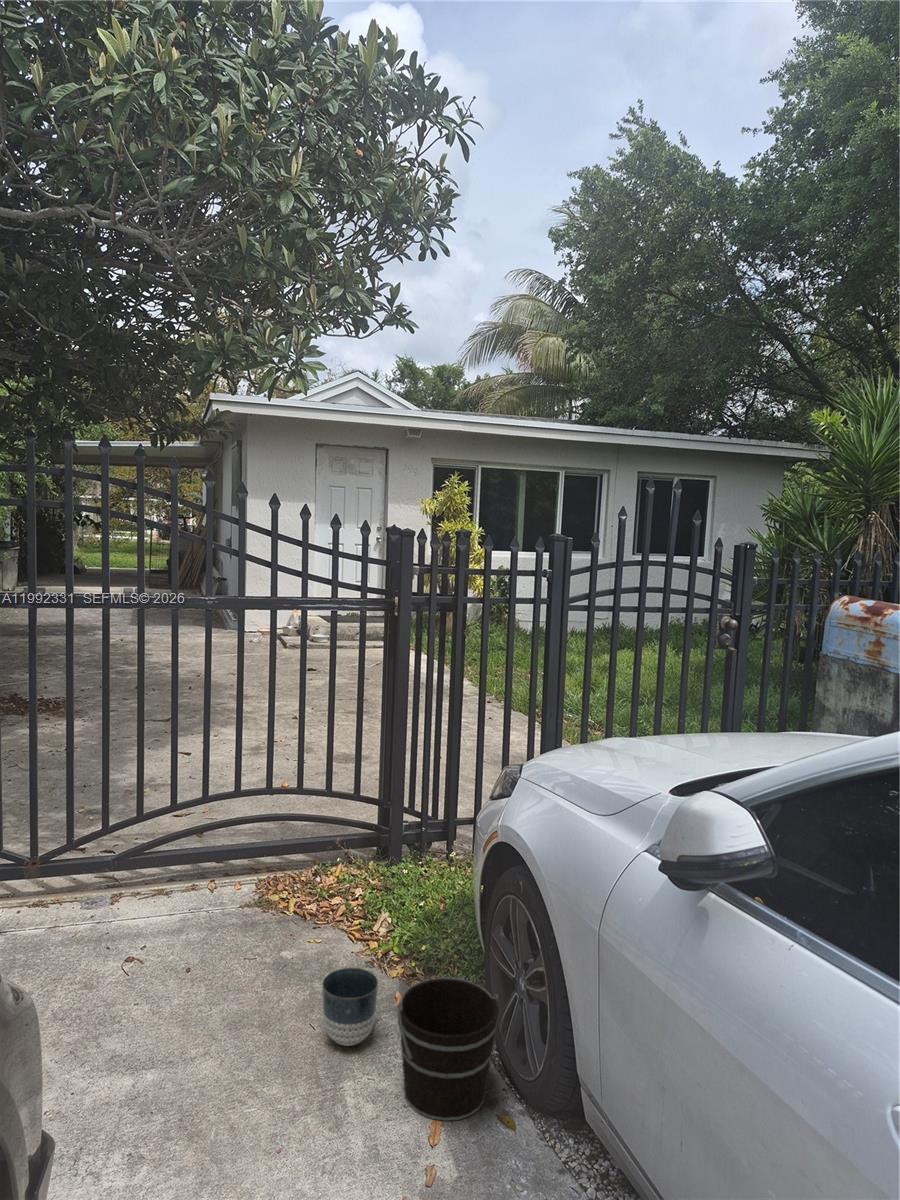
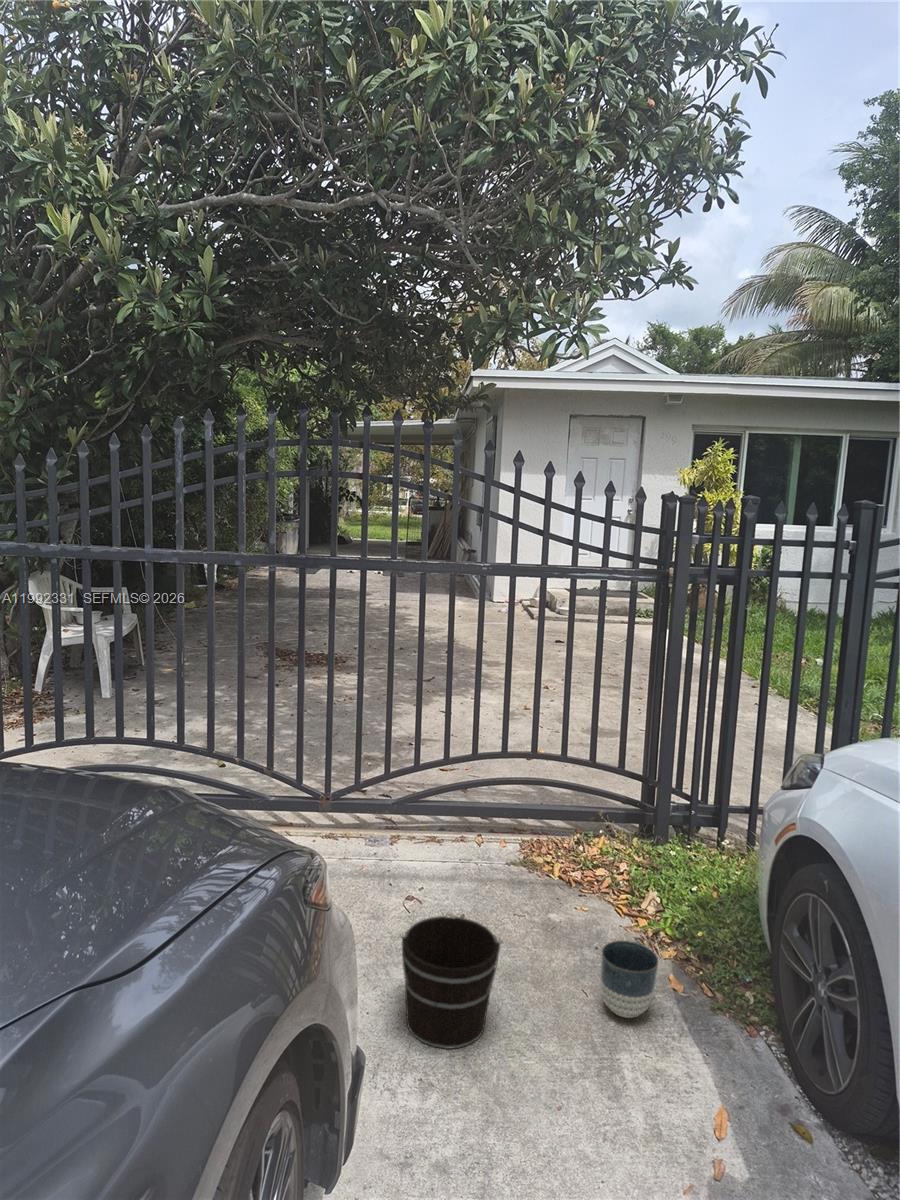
bucket: present [395,976,499,1121] -> present [400,914,503,1049]

